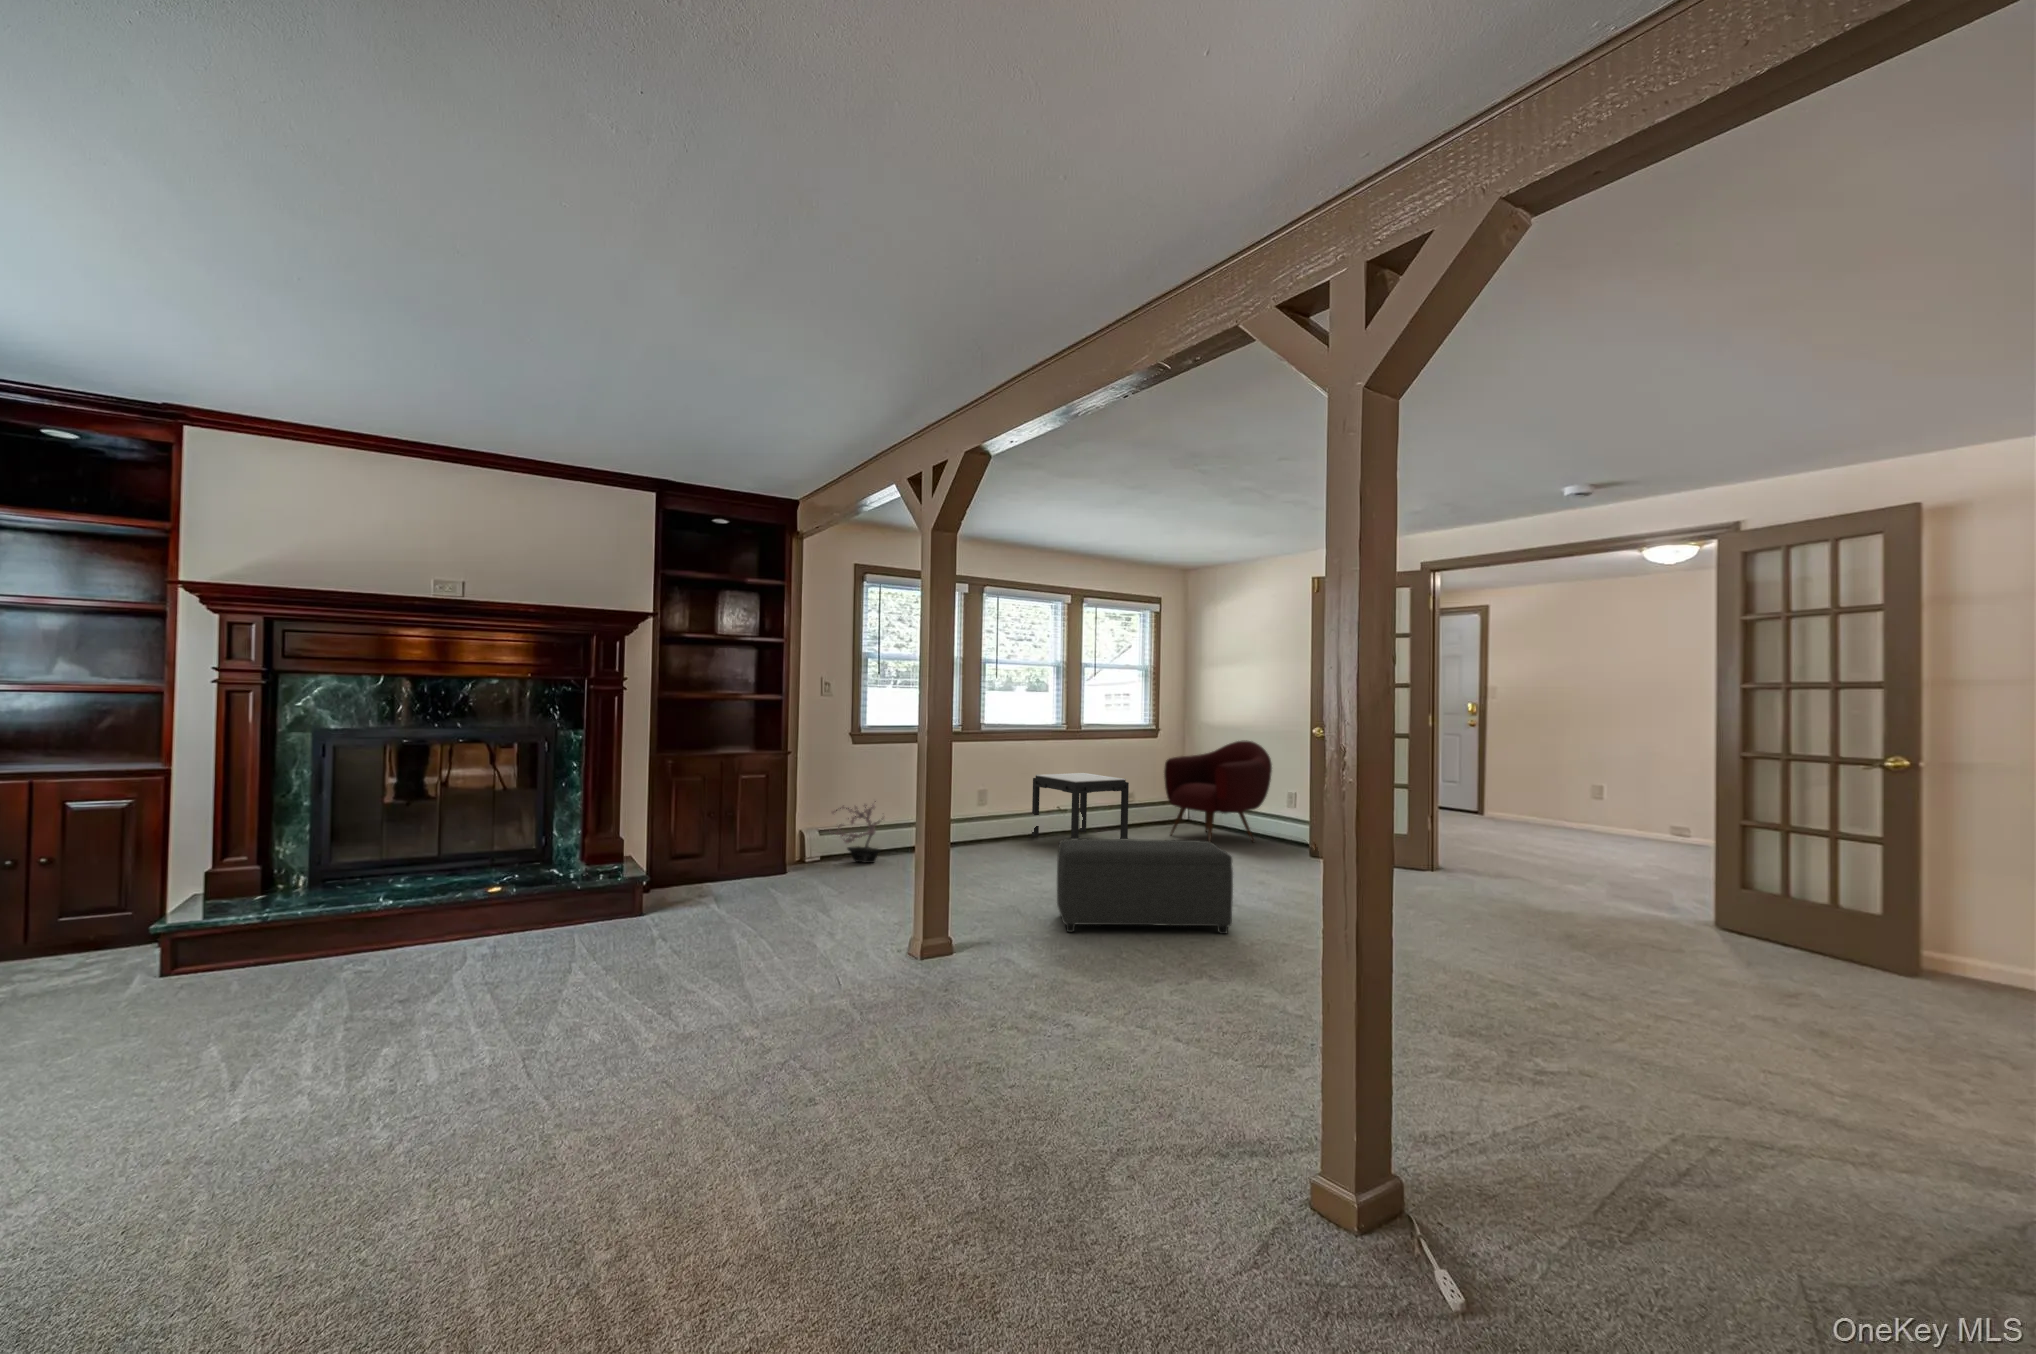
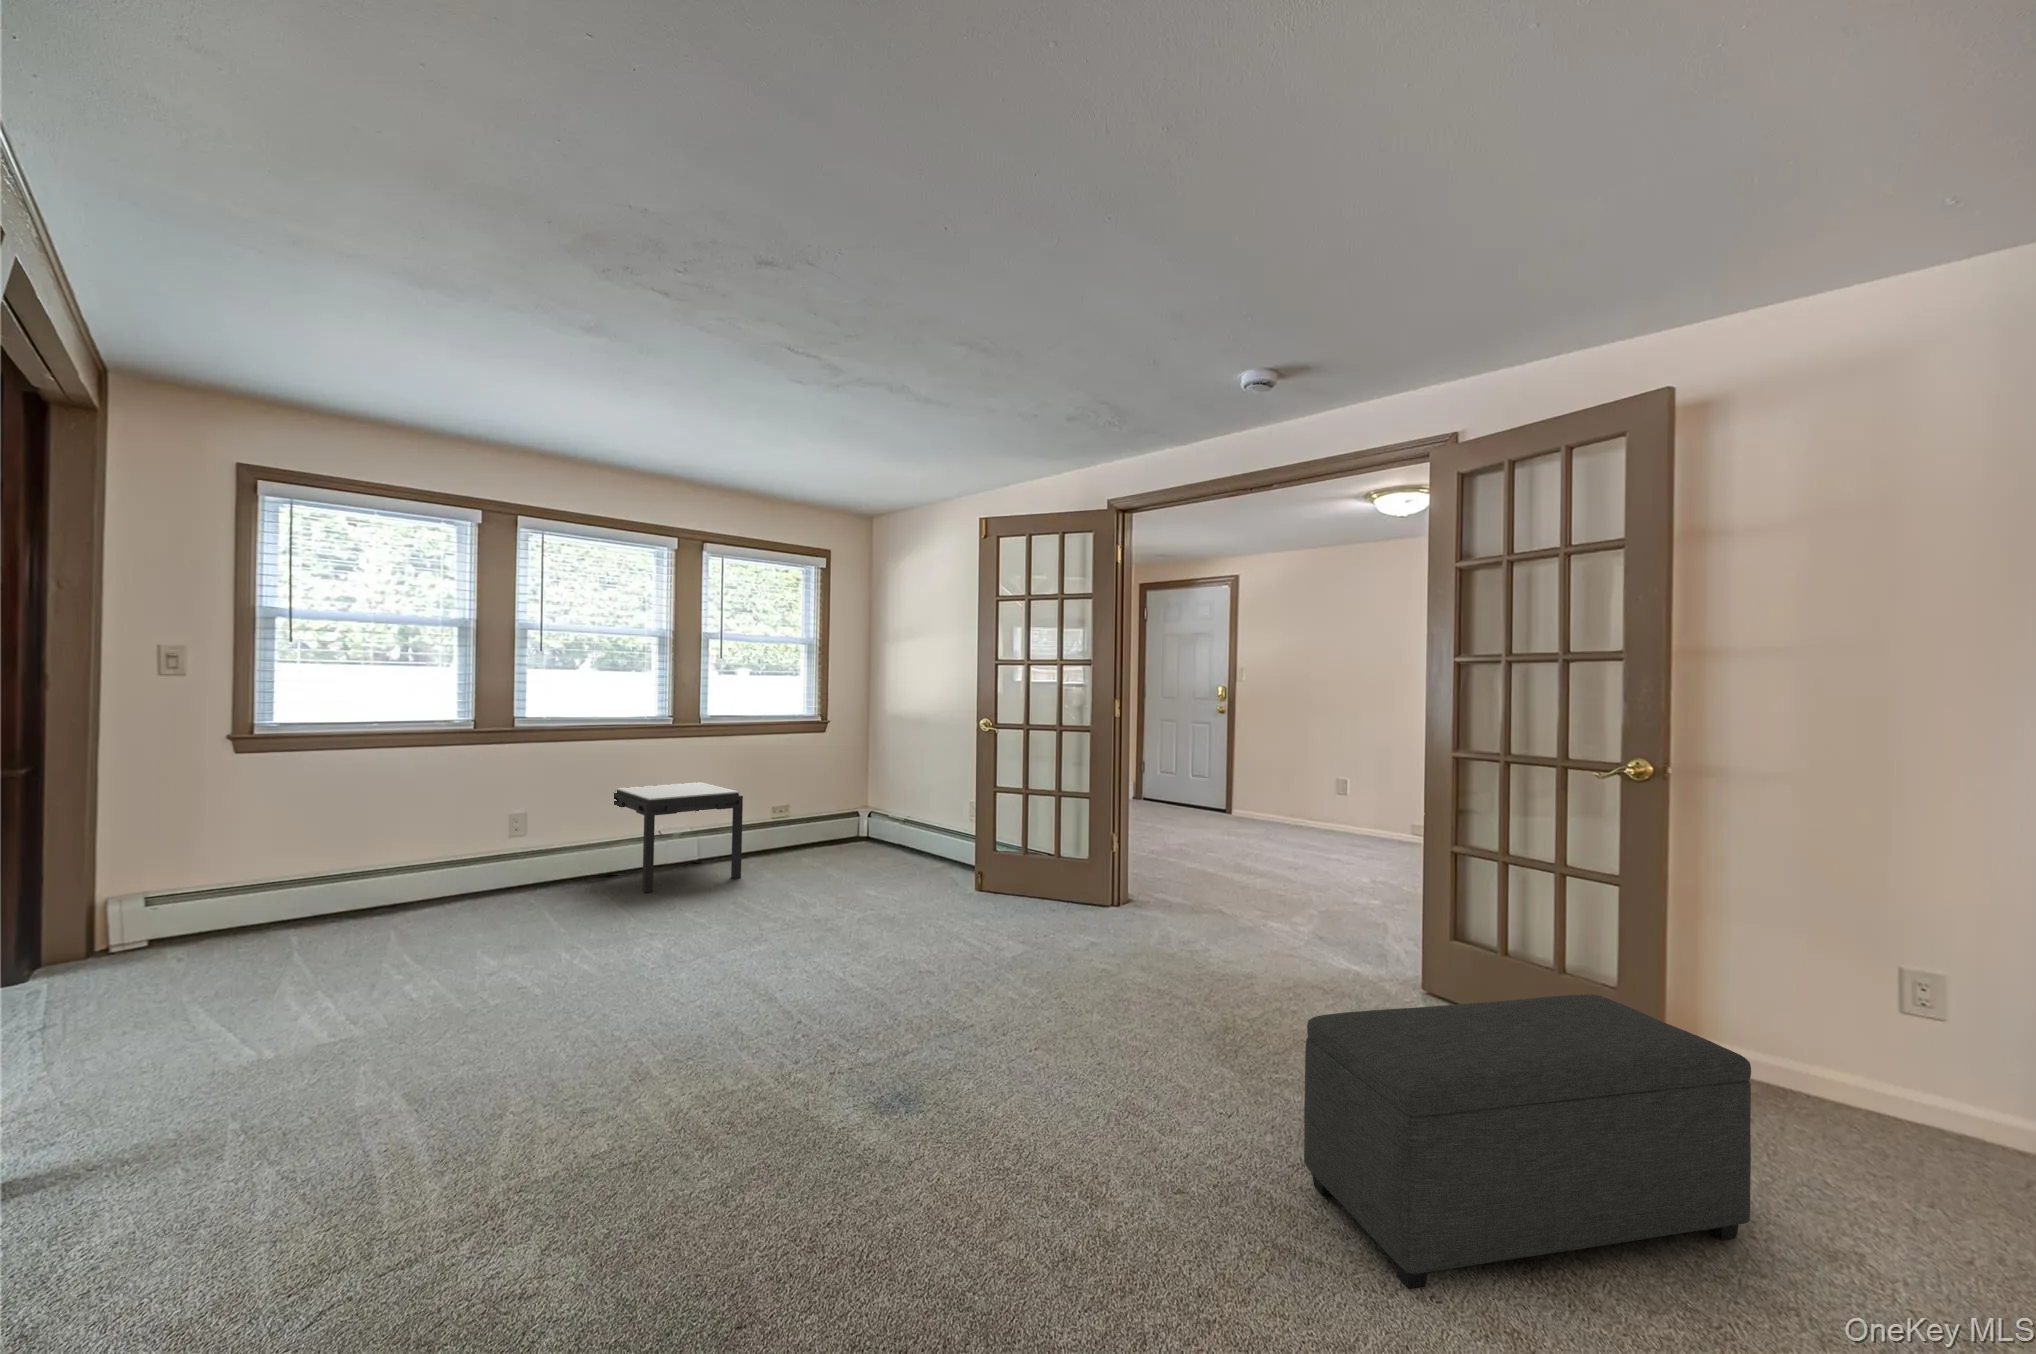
armchair: present [1164,740,1272,842] -> none [810,735,945,878]
potted plant: present [830,801,883,863] -> none [148,838,286,944]
ottoman: present [1057,839,1233,934] -> present [1304,995,1751,1289]

